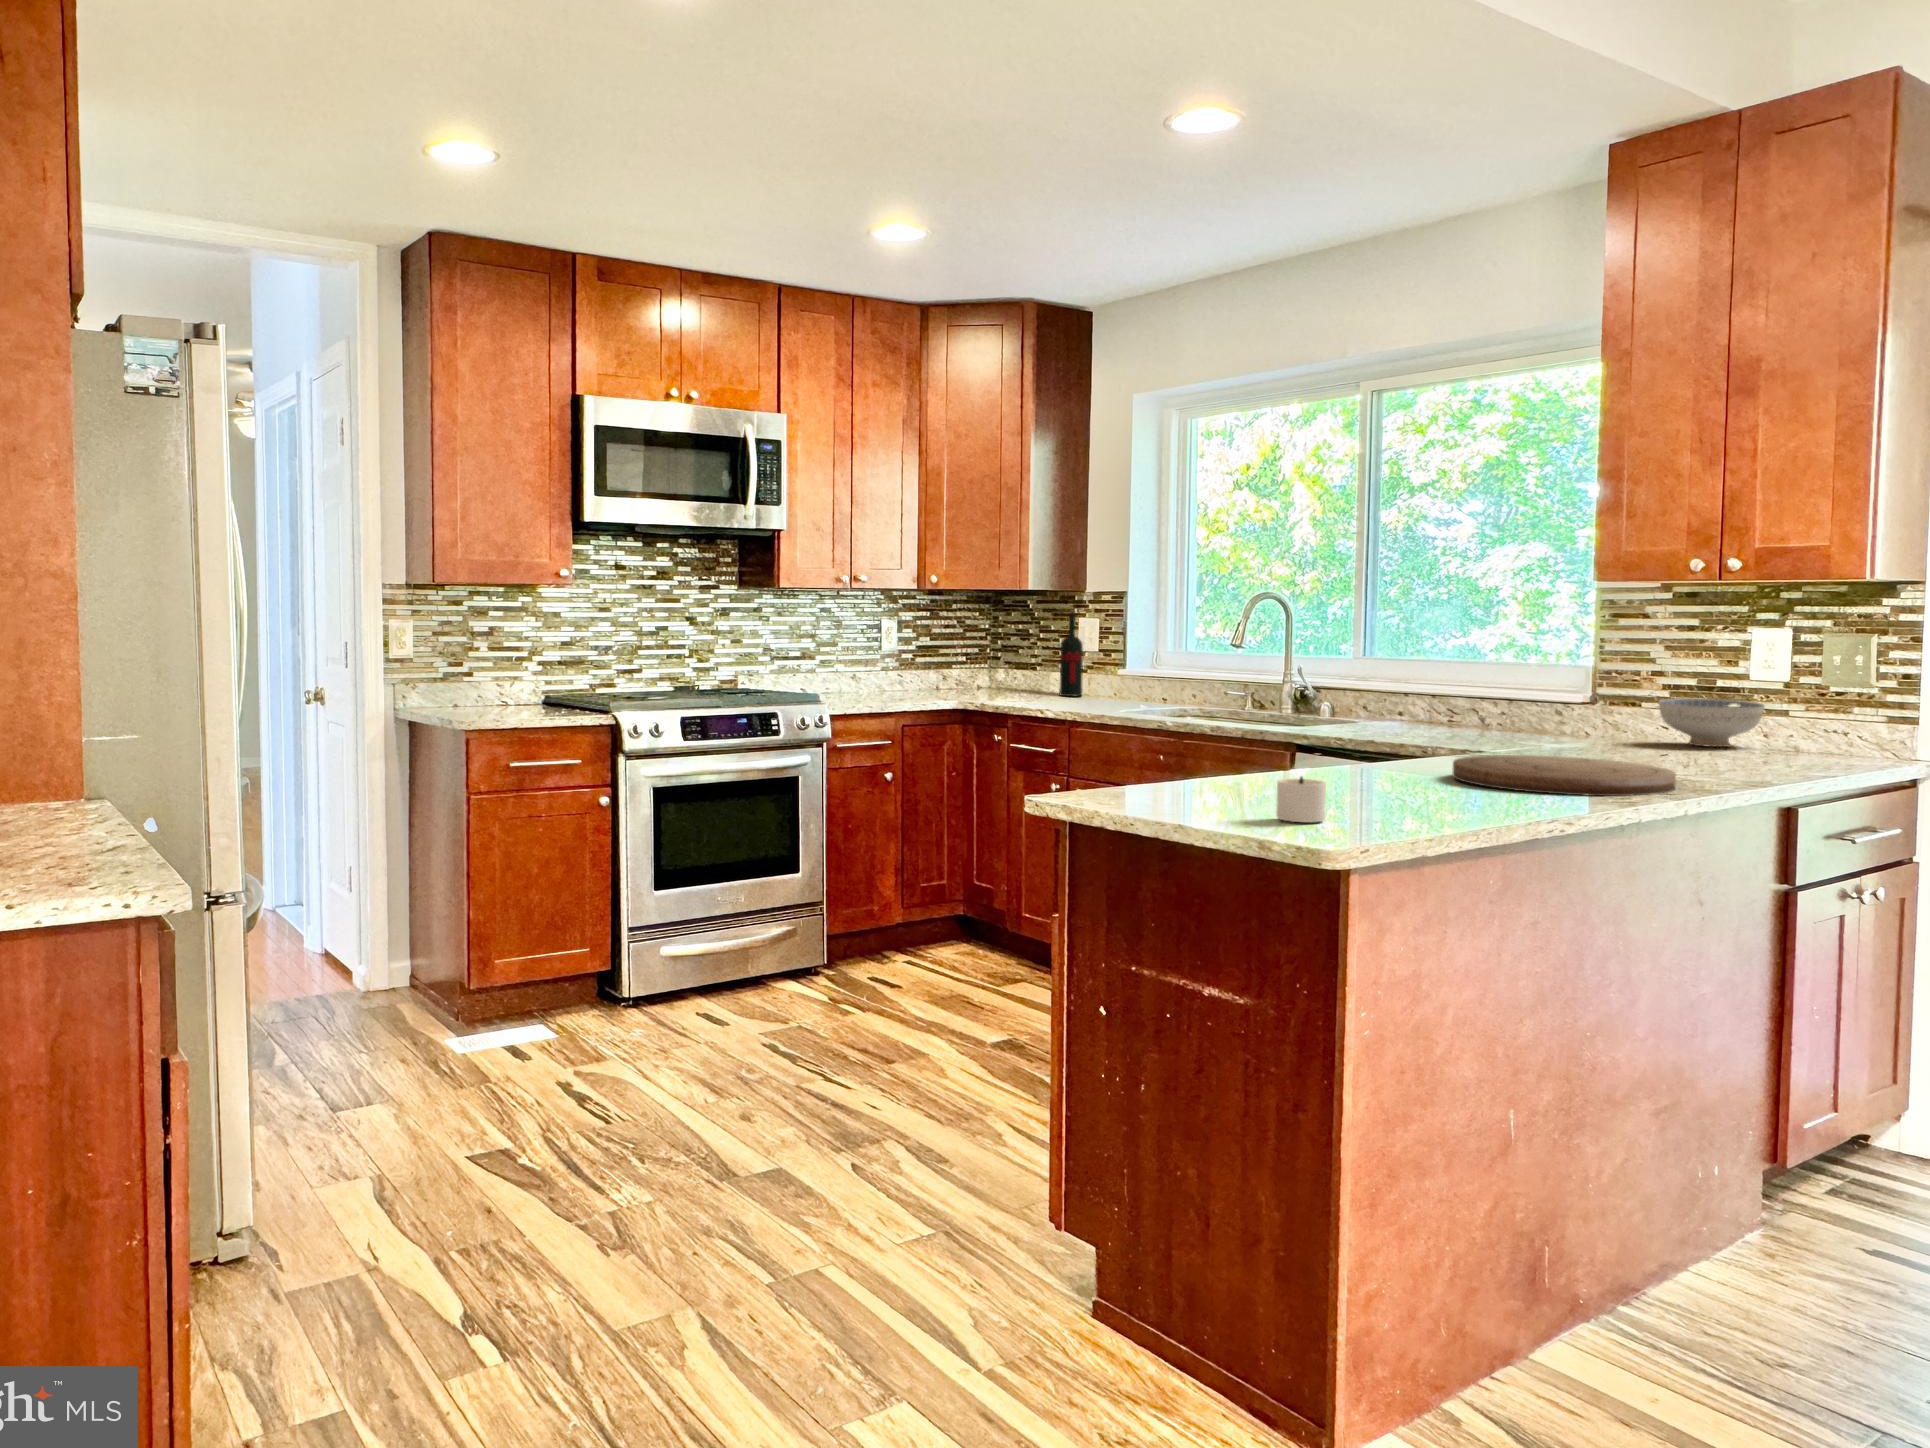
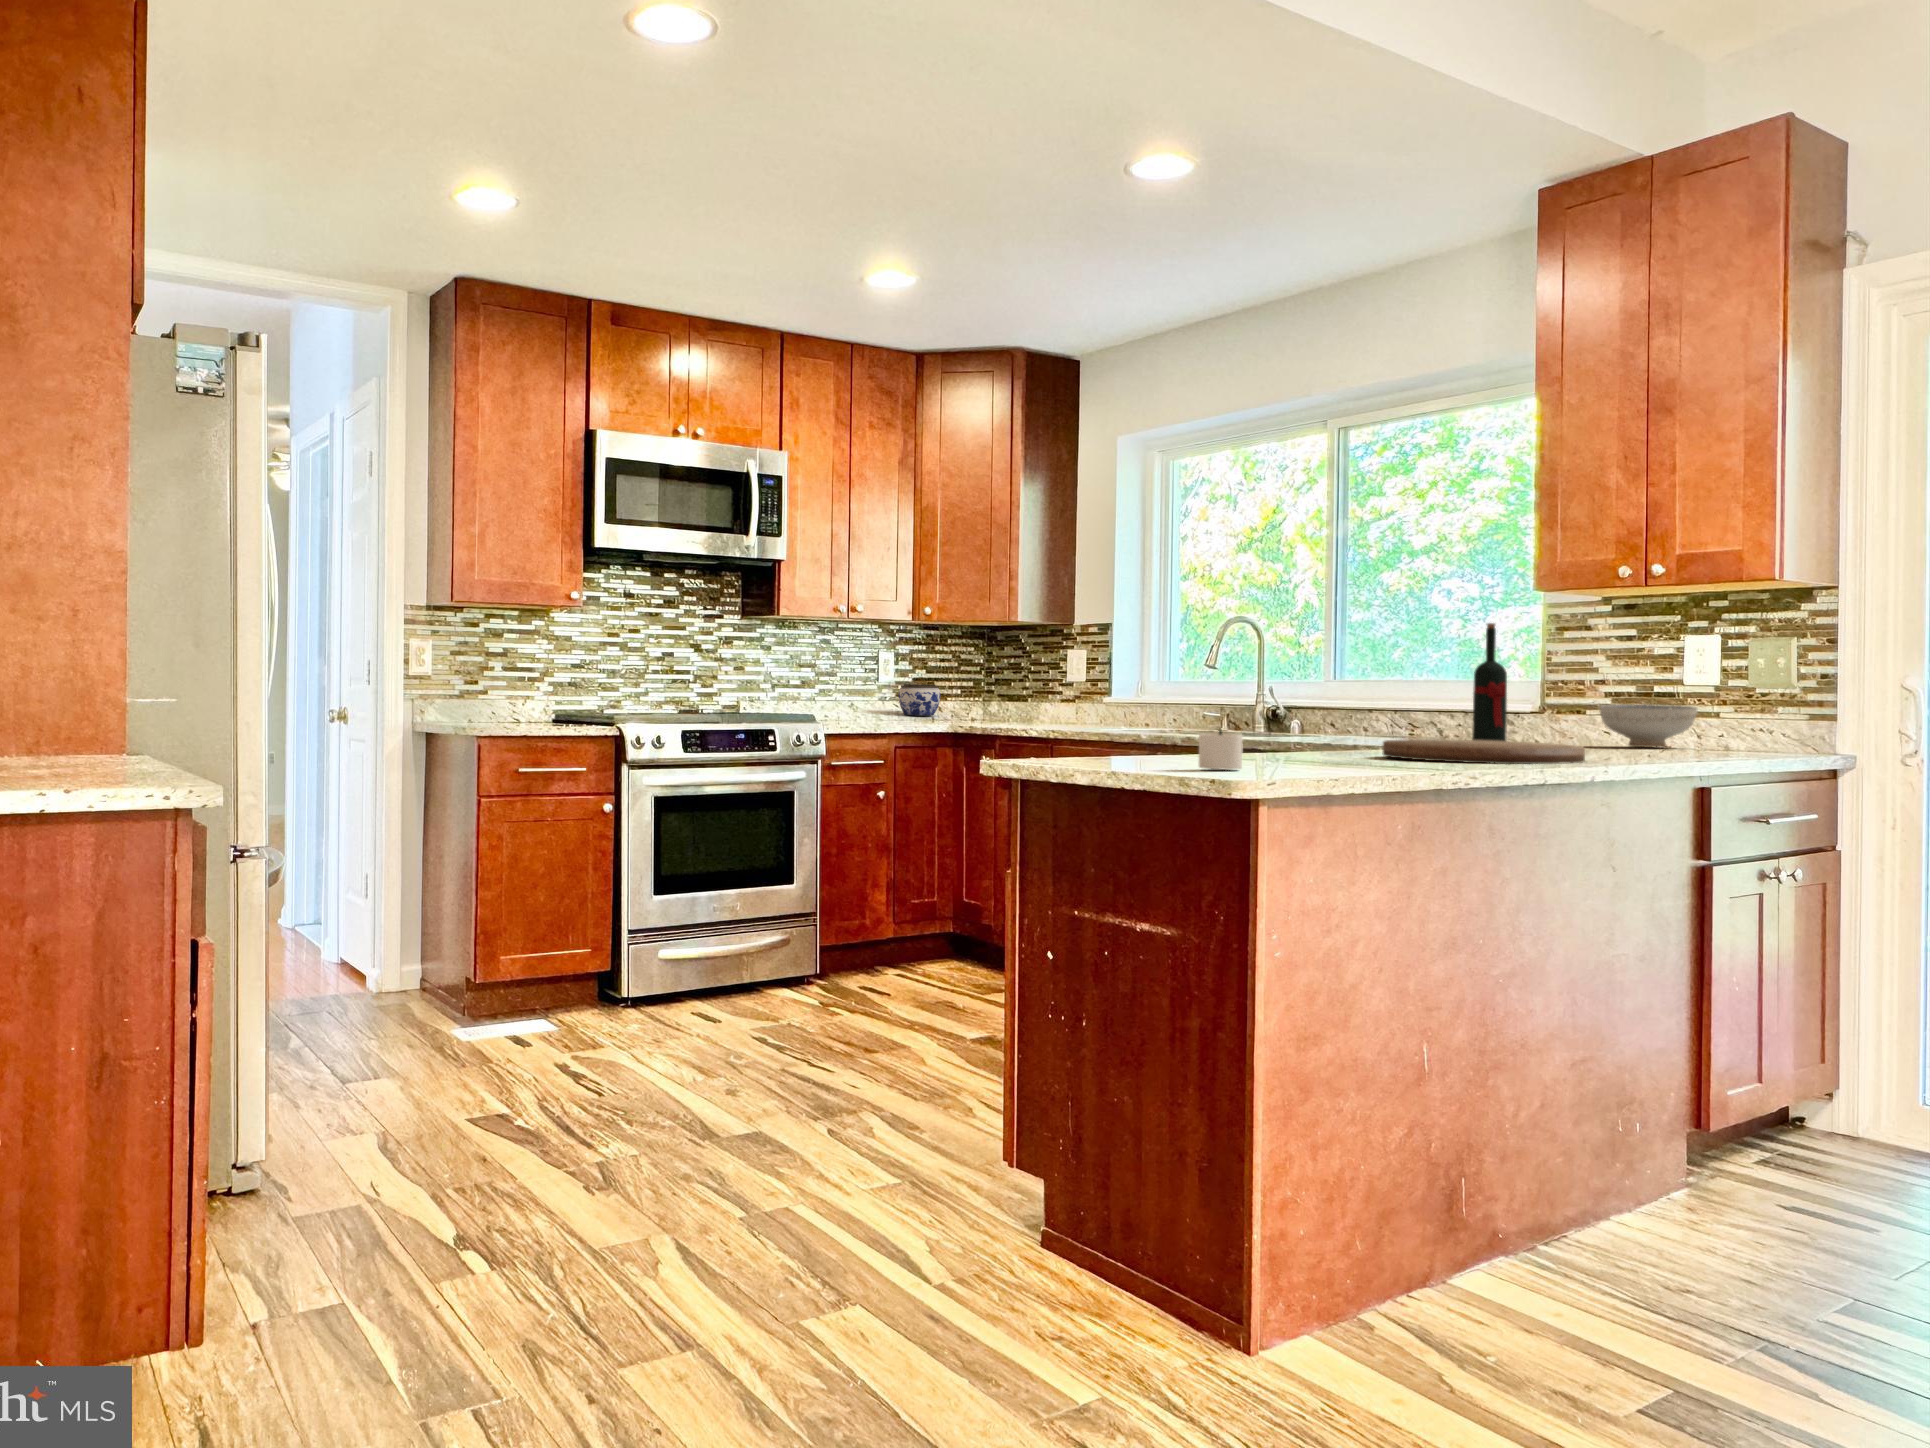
wine bottle: present [1060,609,1083,696] -> present [1472,623,1507,741]
jar: none [904,658,948,691] -> present [898,684,940,716]

